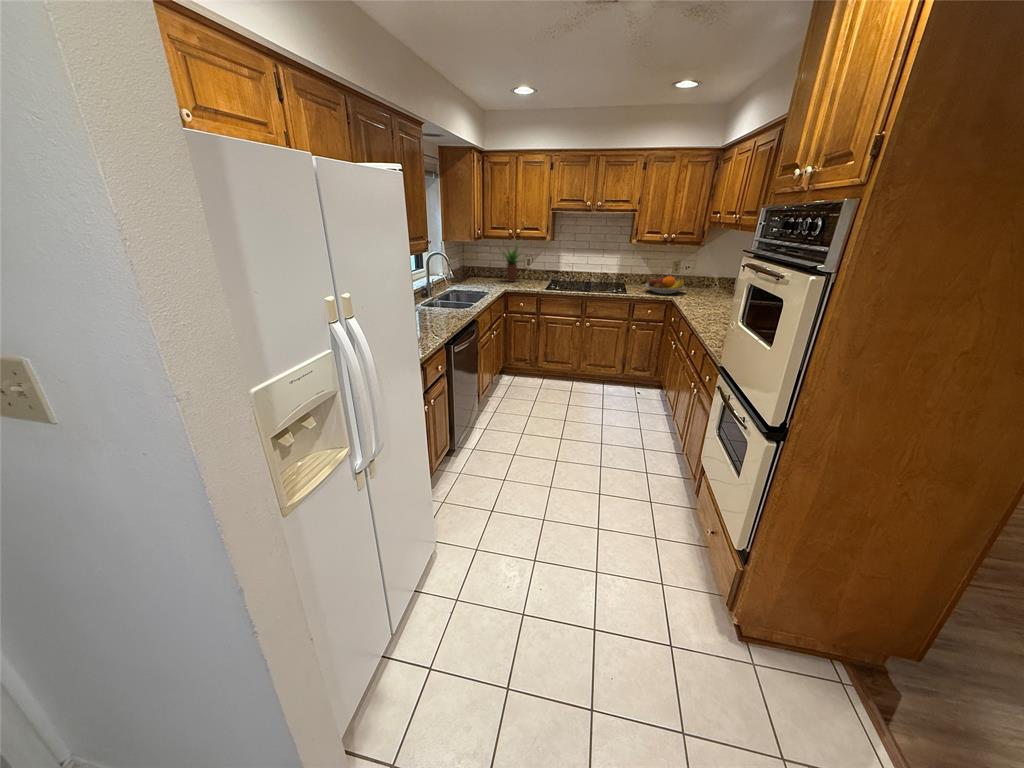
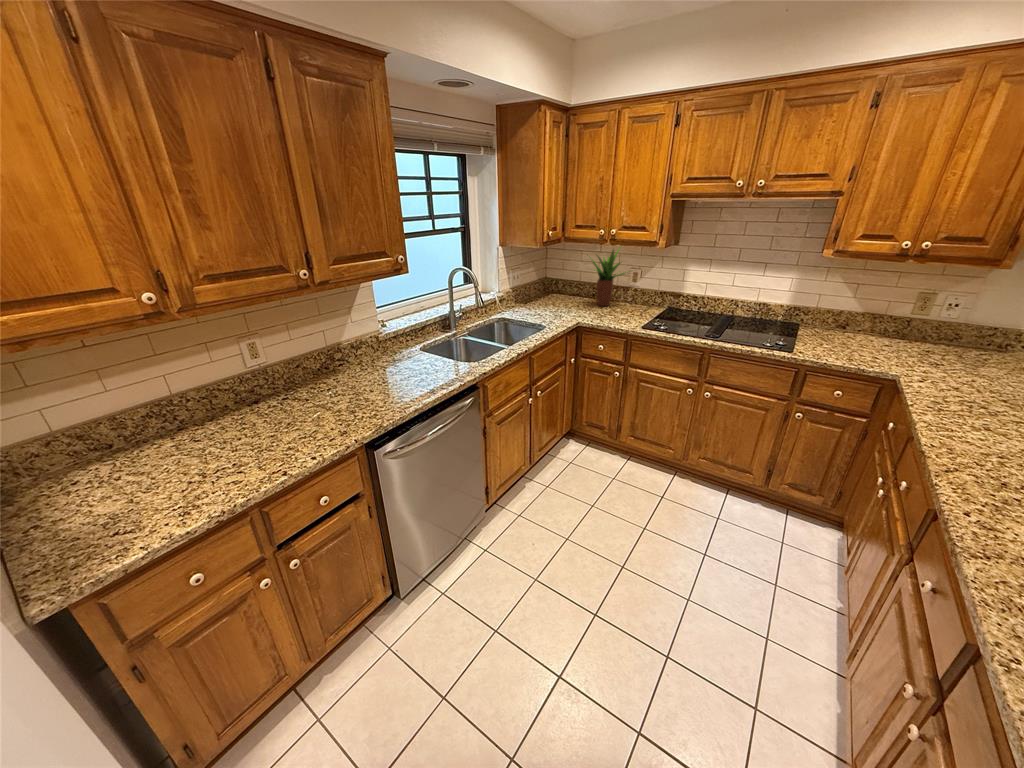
fruit bowl: present [645,276,685,294] -> none [837,324,936,363]

